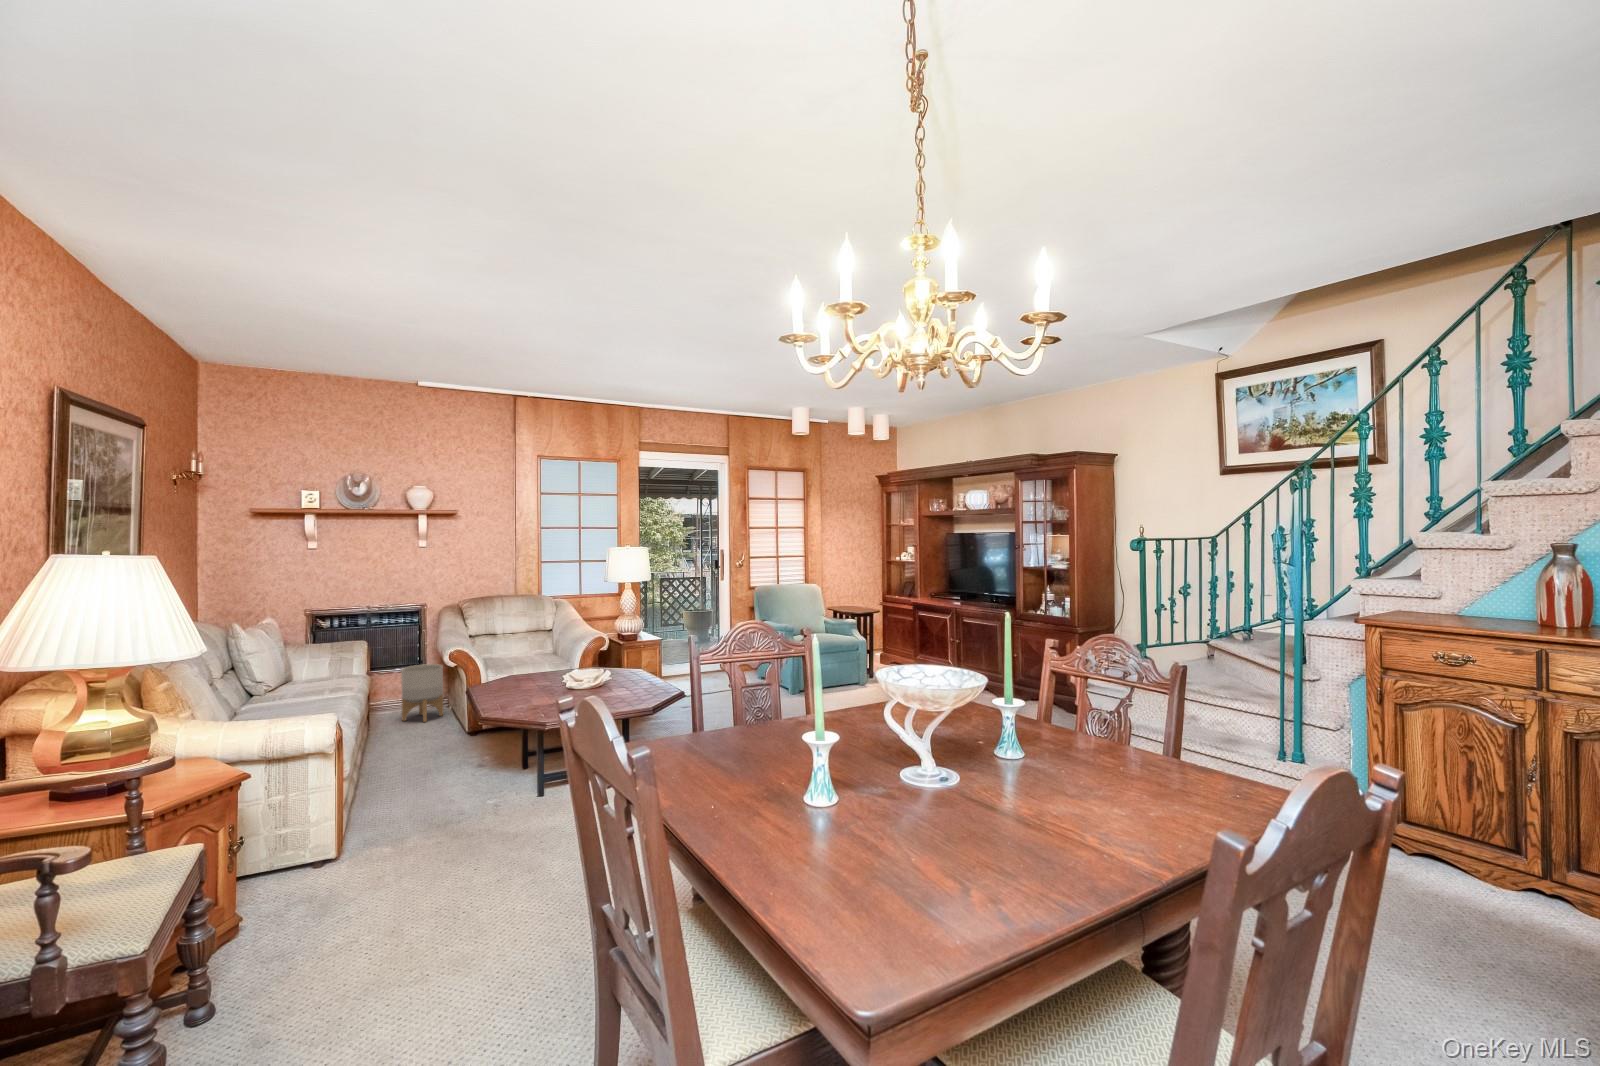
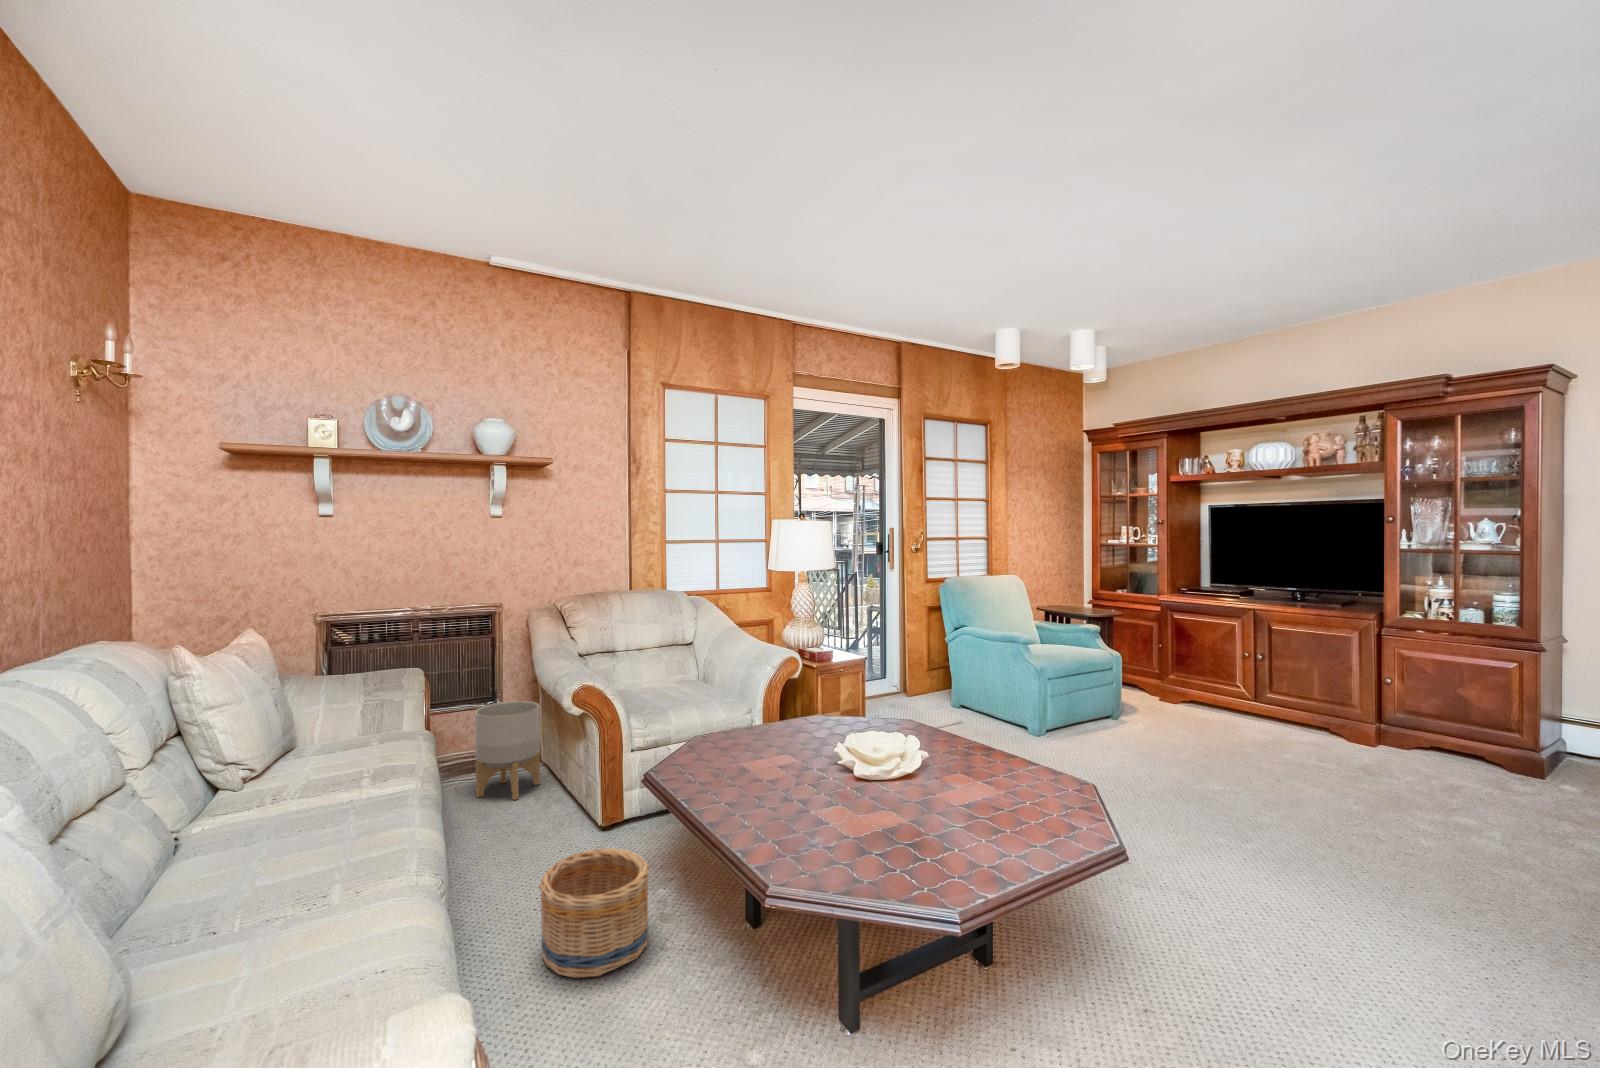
basket: none [411,728,470,781] -> present [539,848,650,978]

